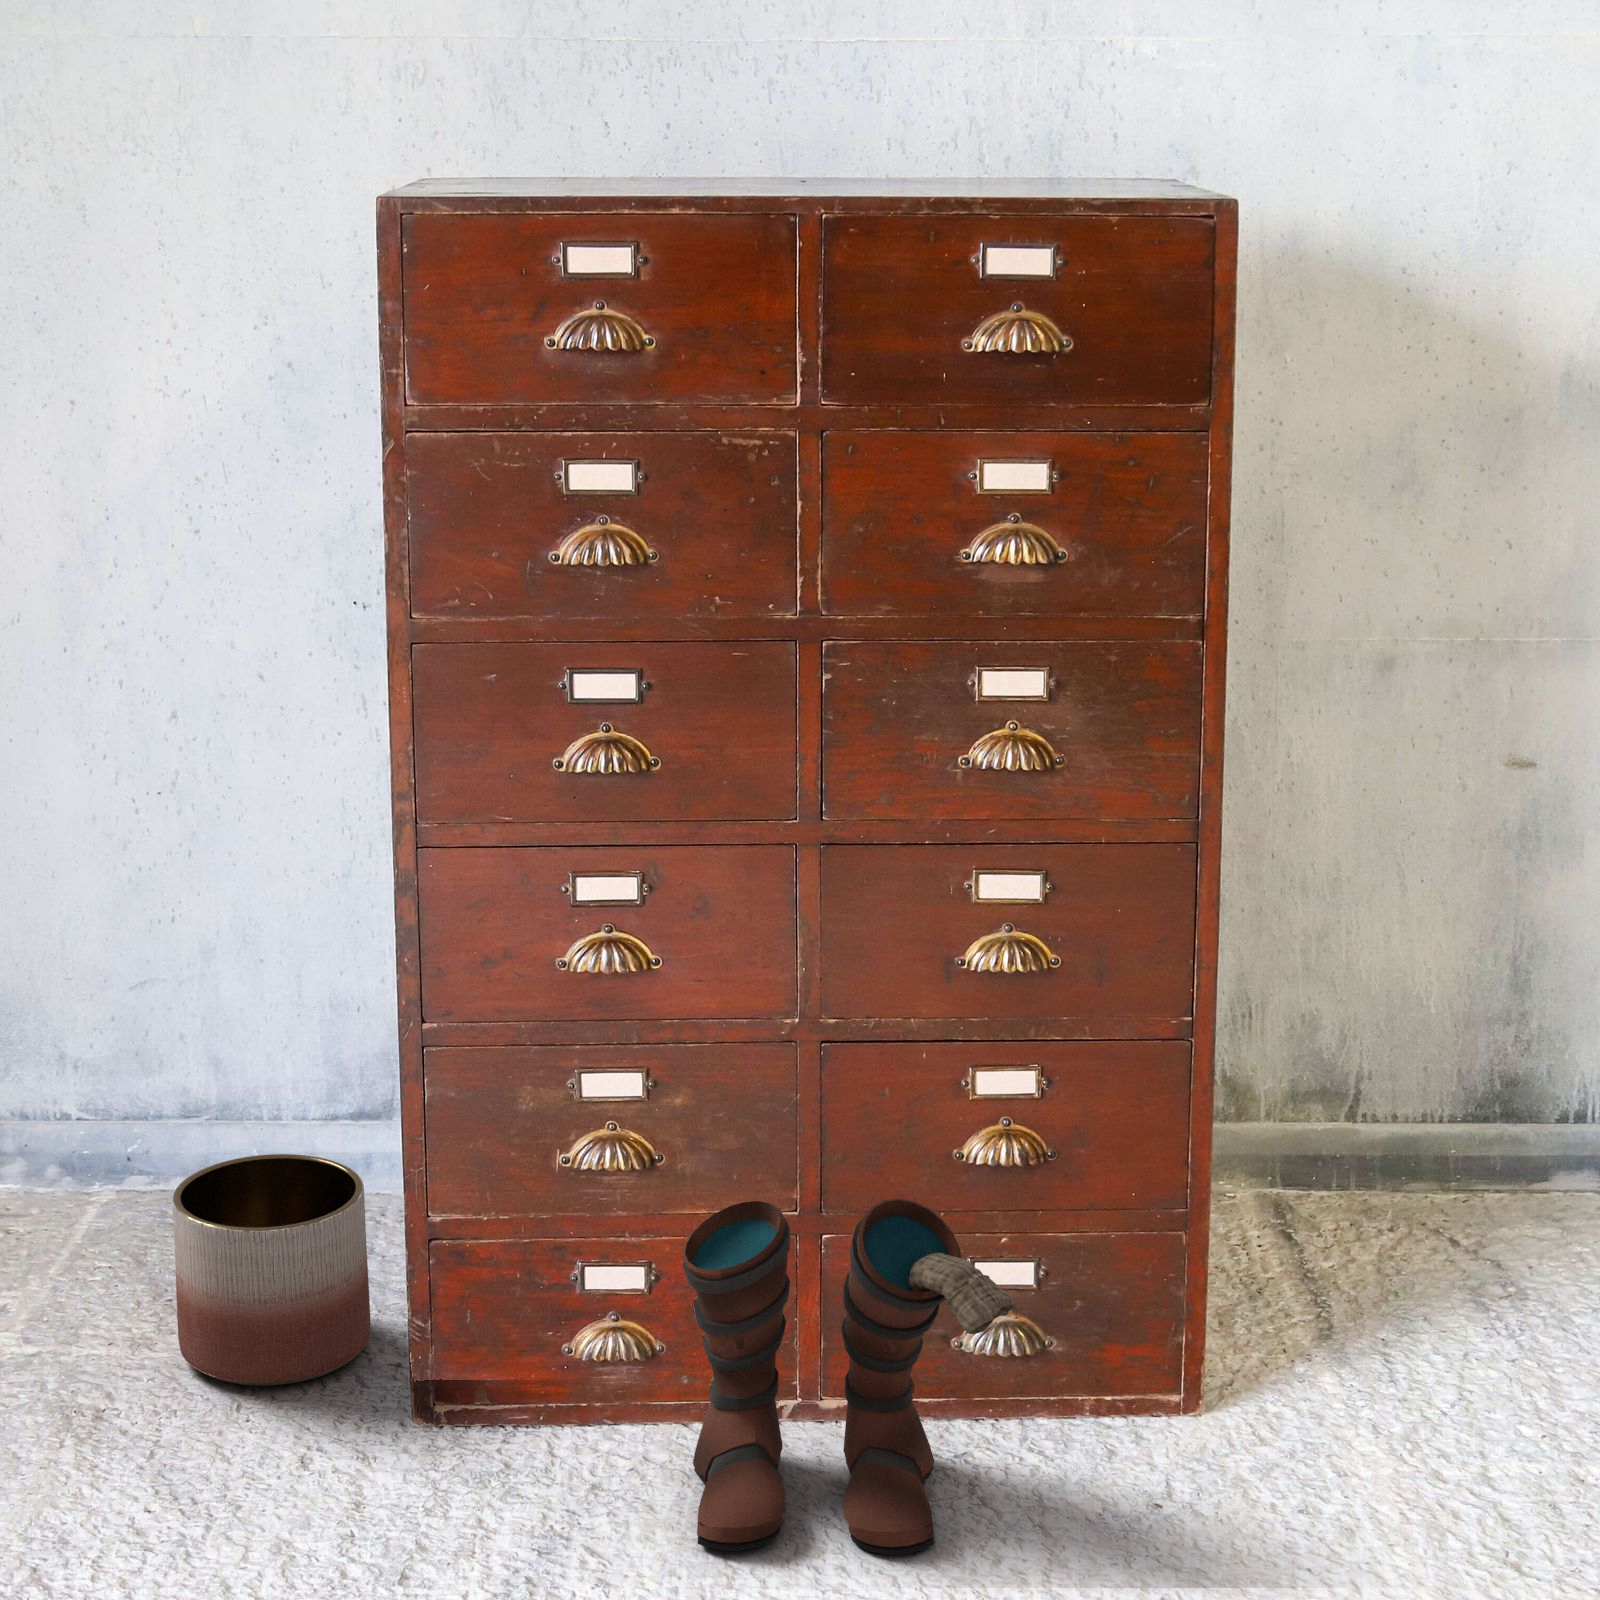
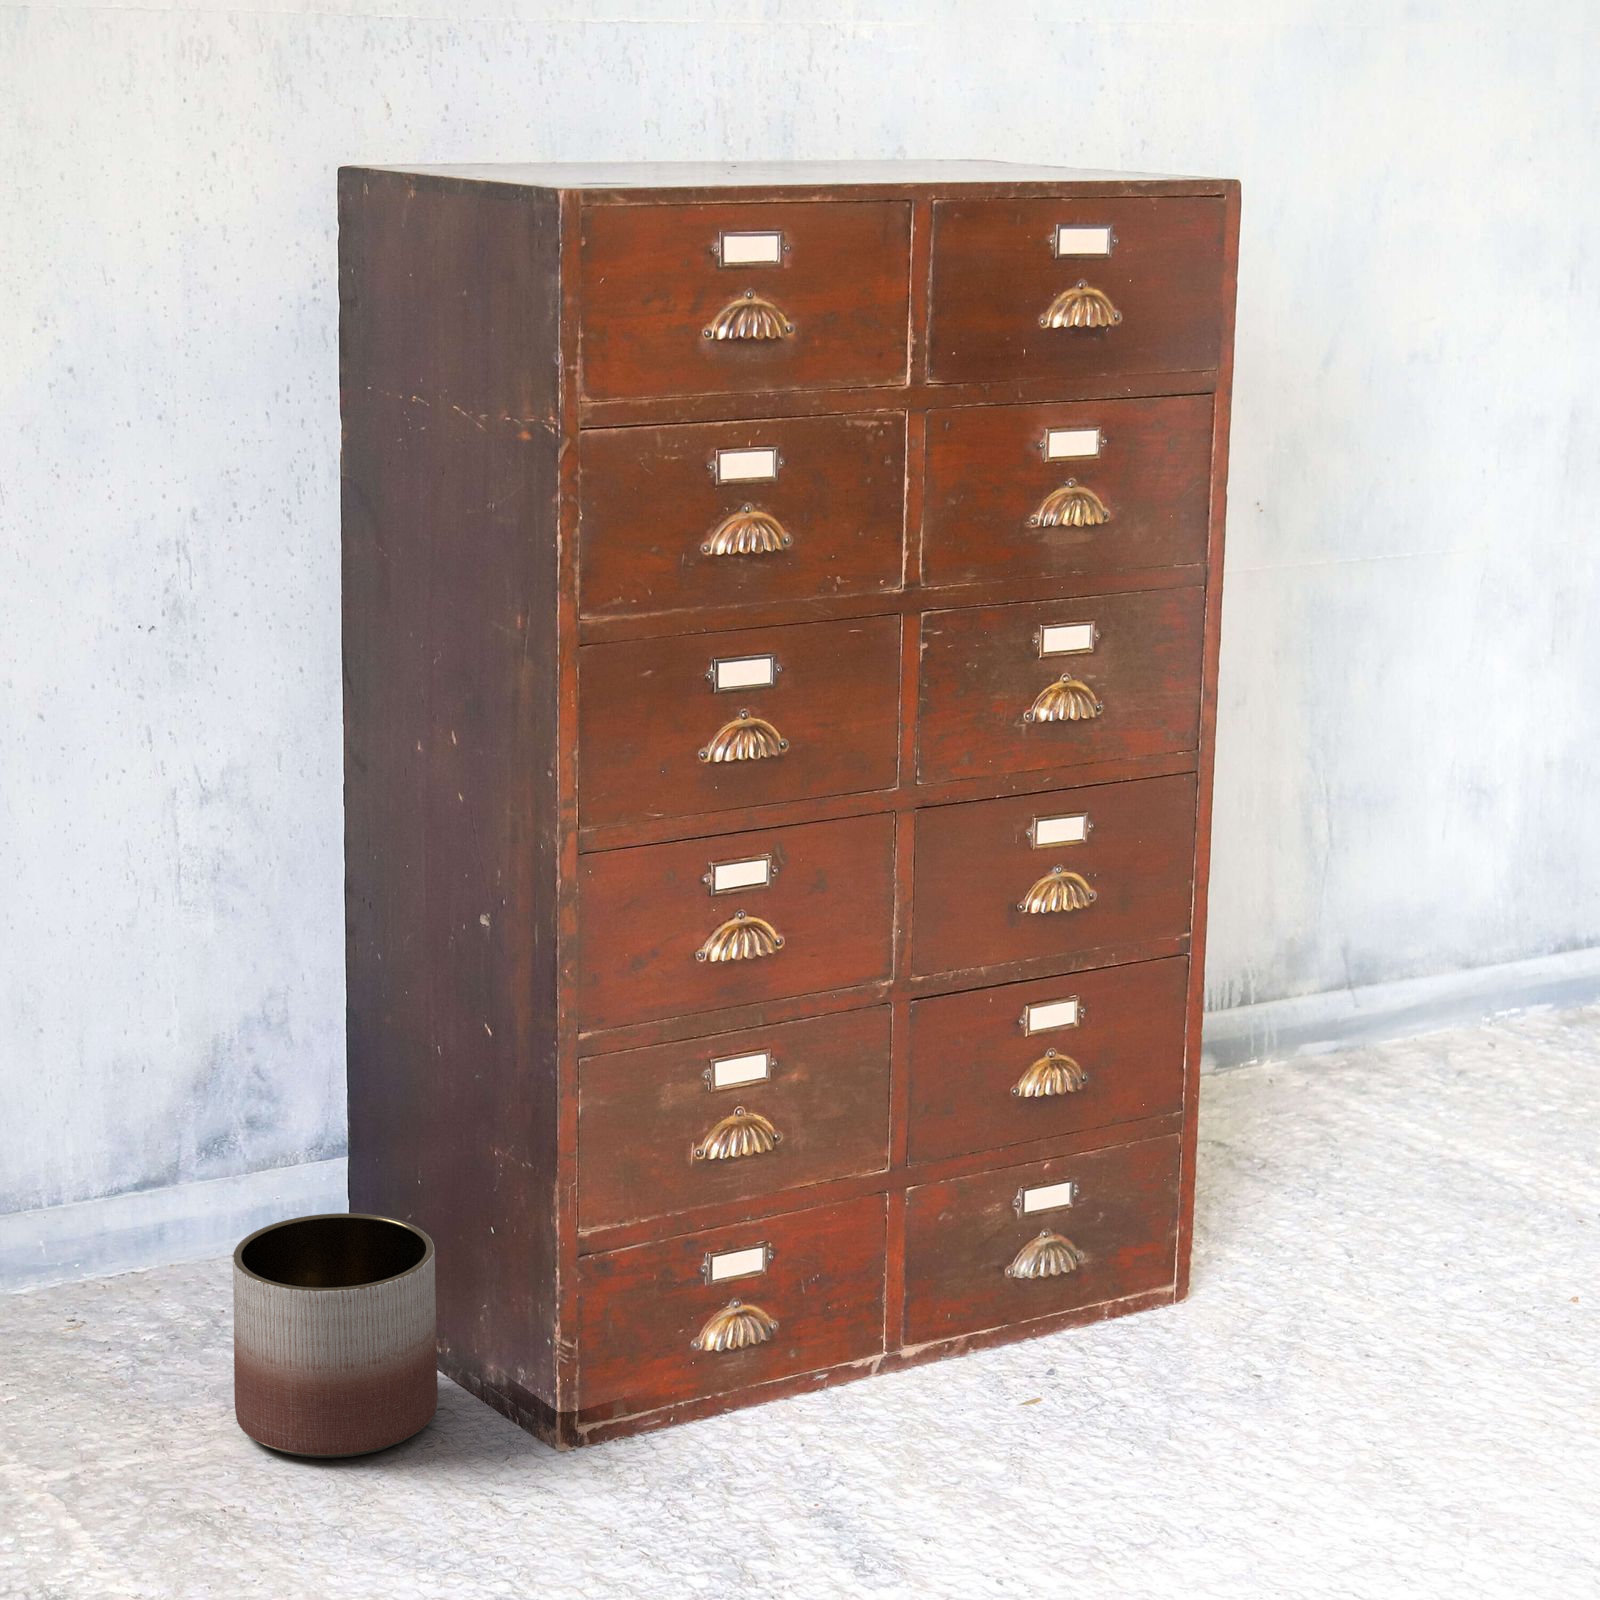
boots: present [681,1198,1020,1555] -> none [833,1130,1165,1490]

